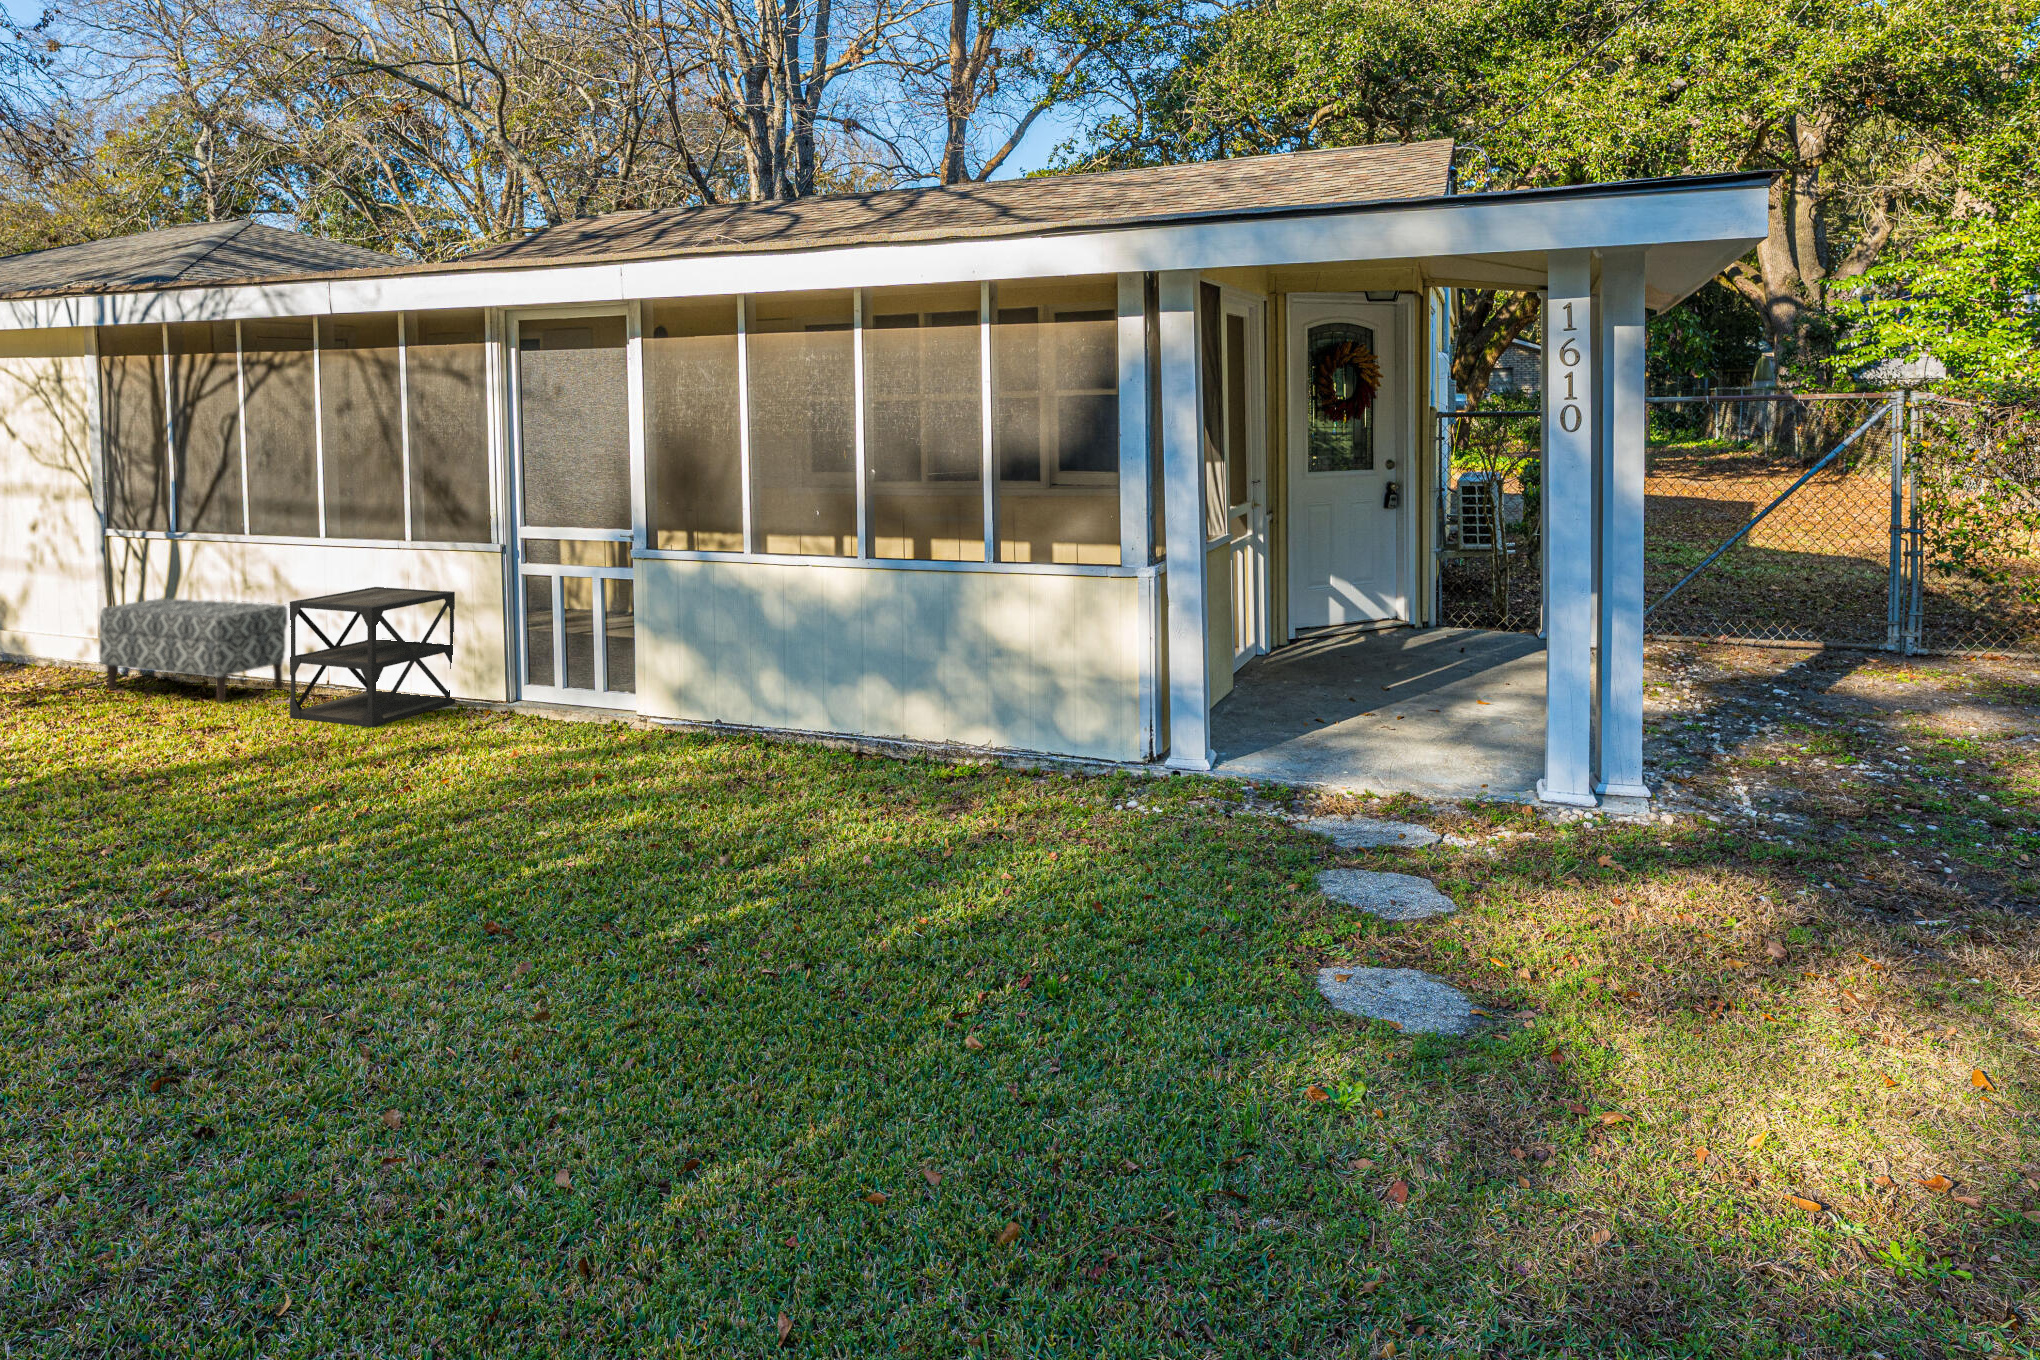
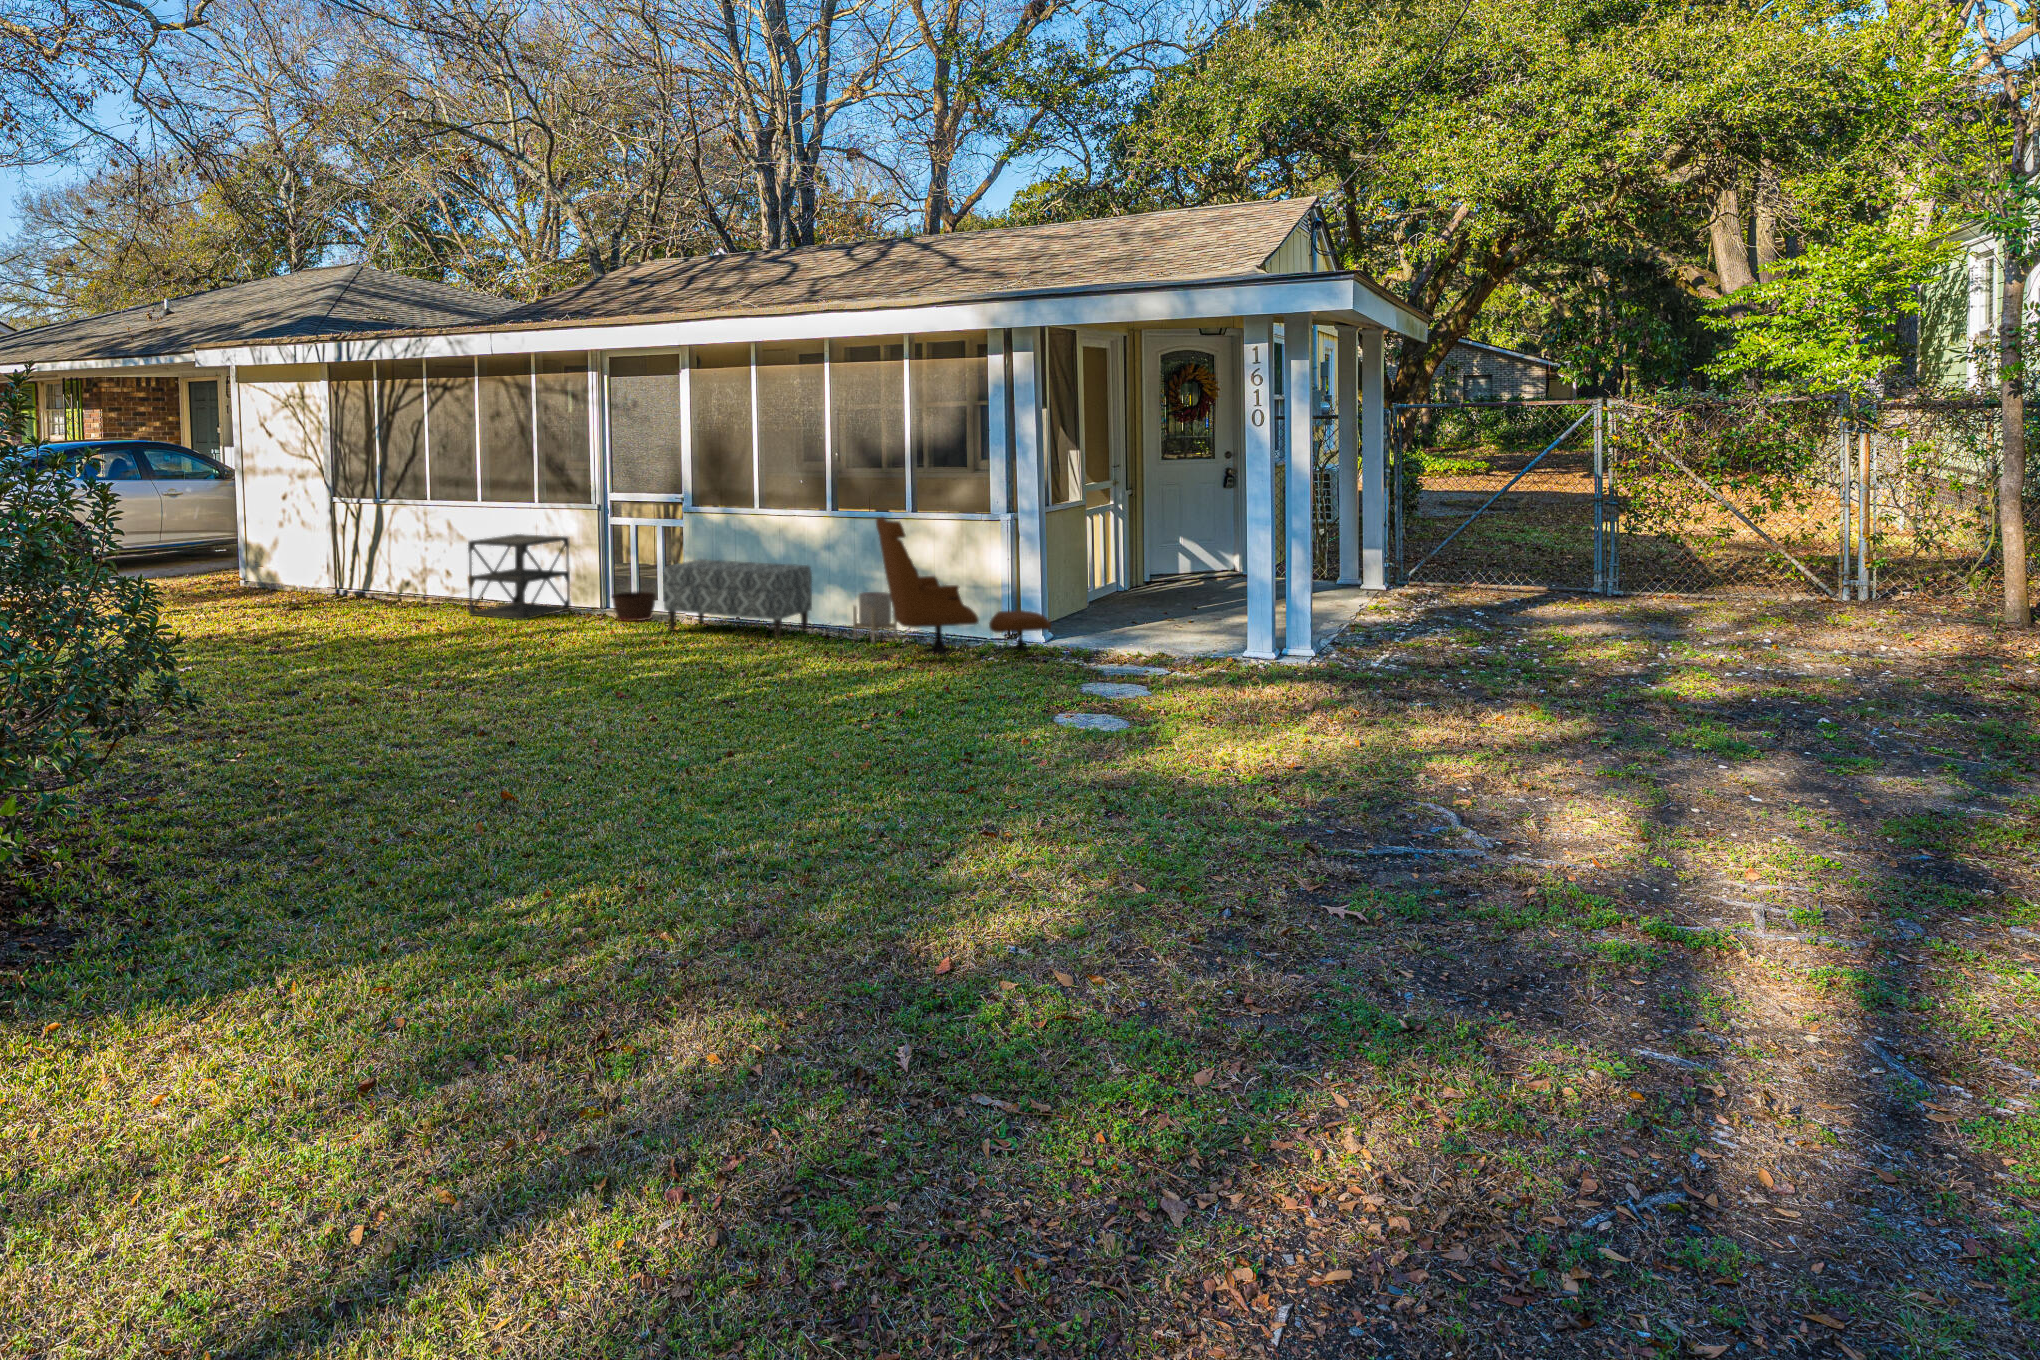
lounge chair: none [947,575,1228,833] -> present [876,517,1051,666]
bench: present [100,598,291,703] -> present [663,559,812,640]
basket: none [515,677,586,727] -> present [612,591,656,621]
planter: none [898,686,969,775] -> present [853,592,898,643]

